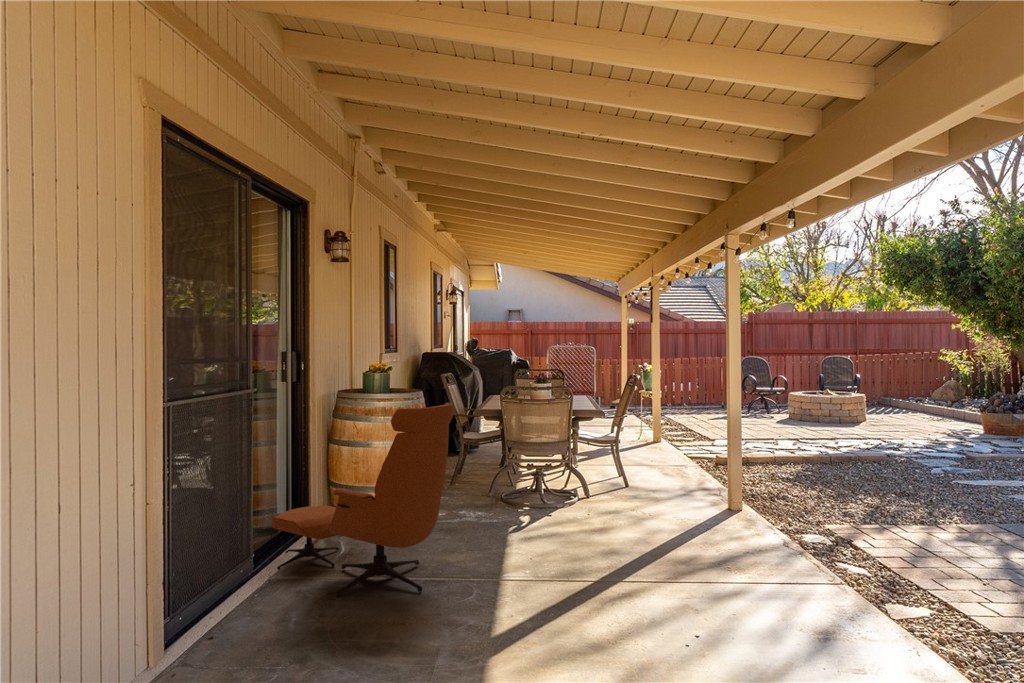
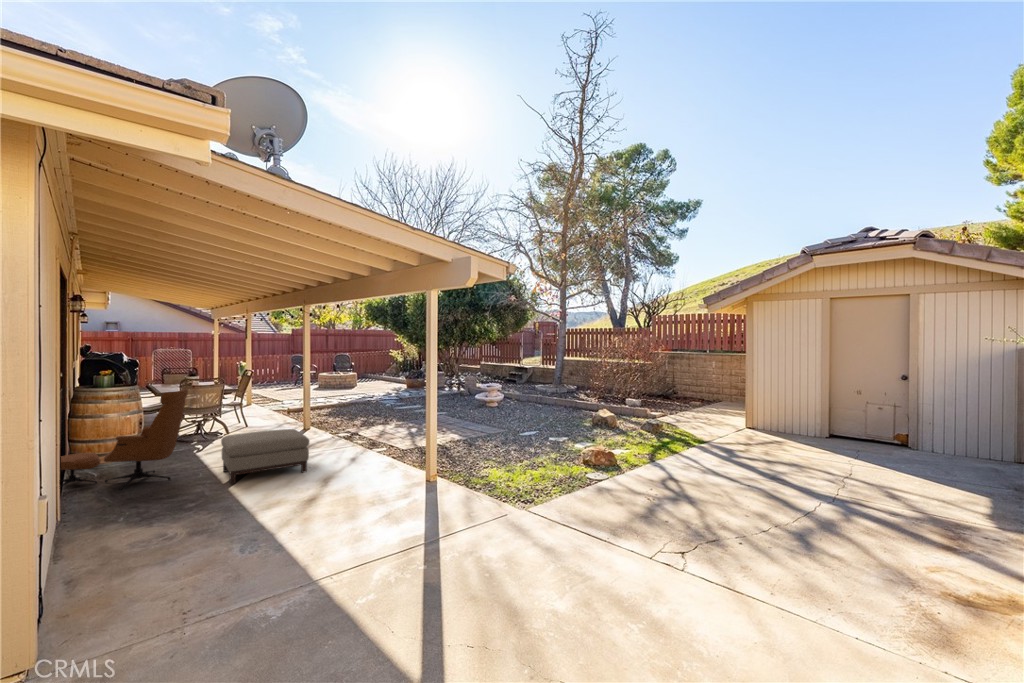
ottoman: none [492,515,685,657] -> present [221,429,309,484]

